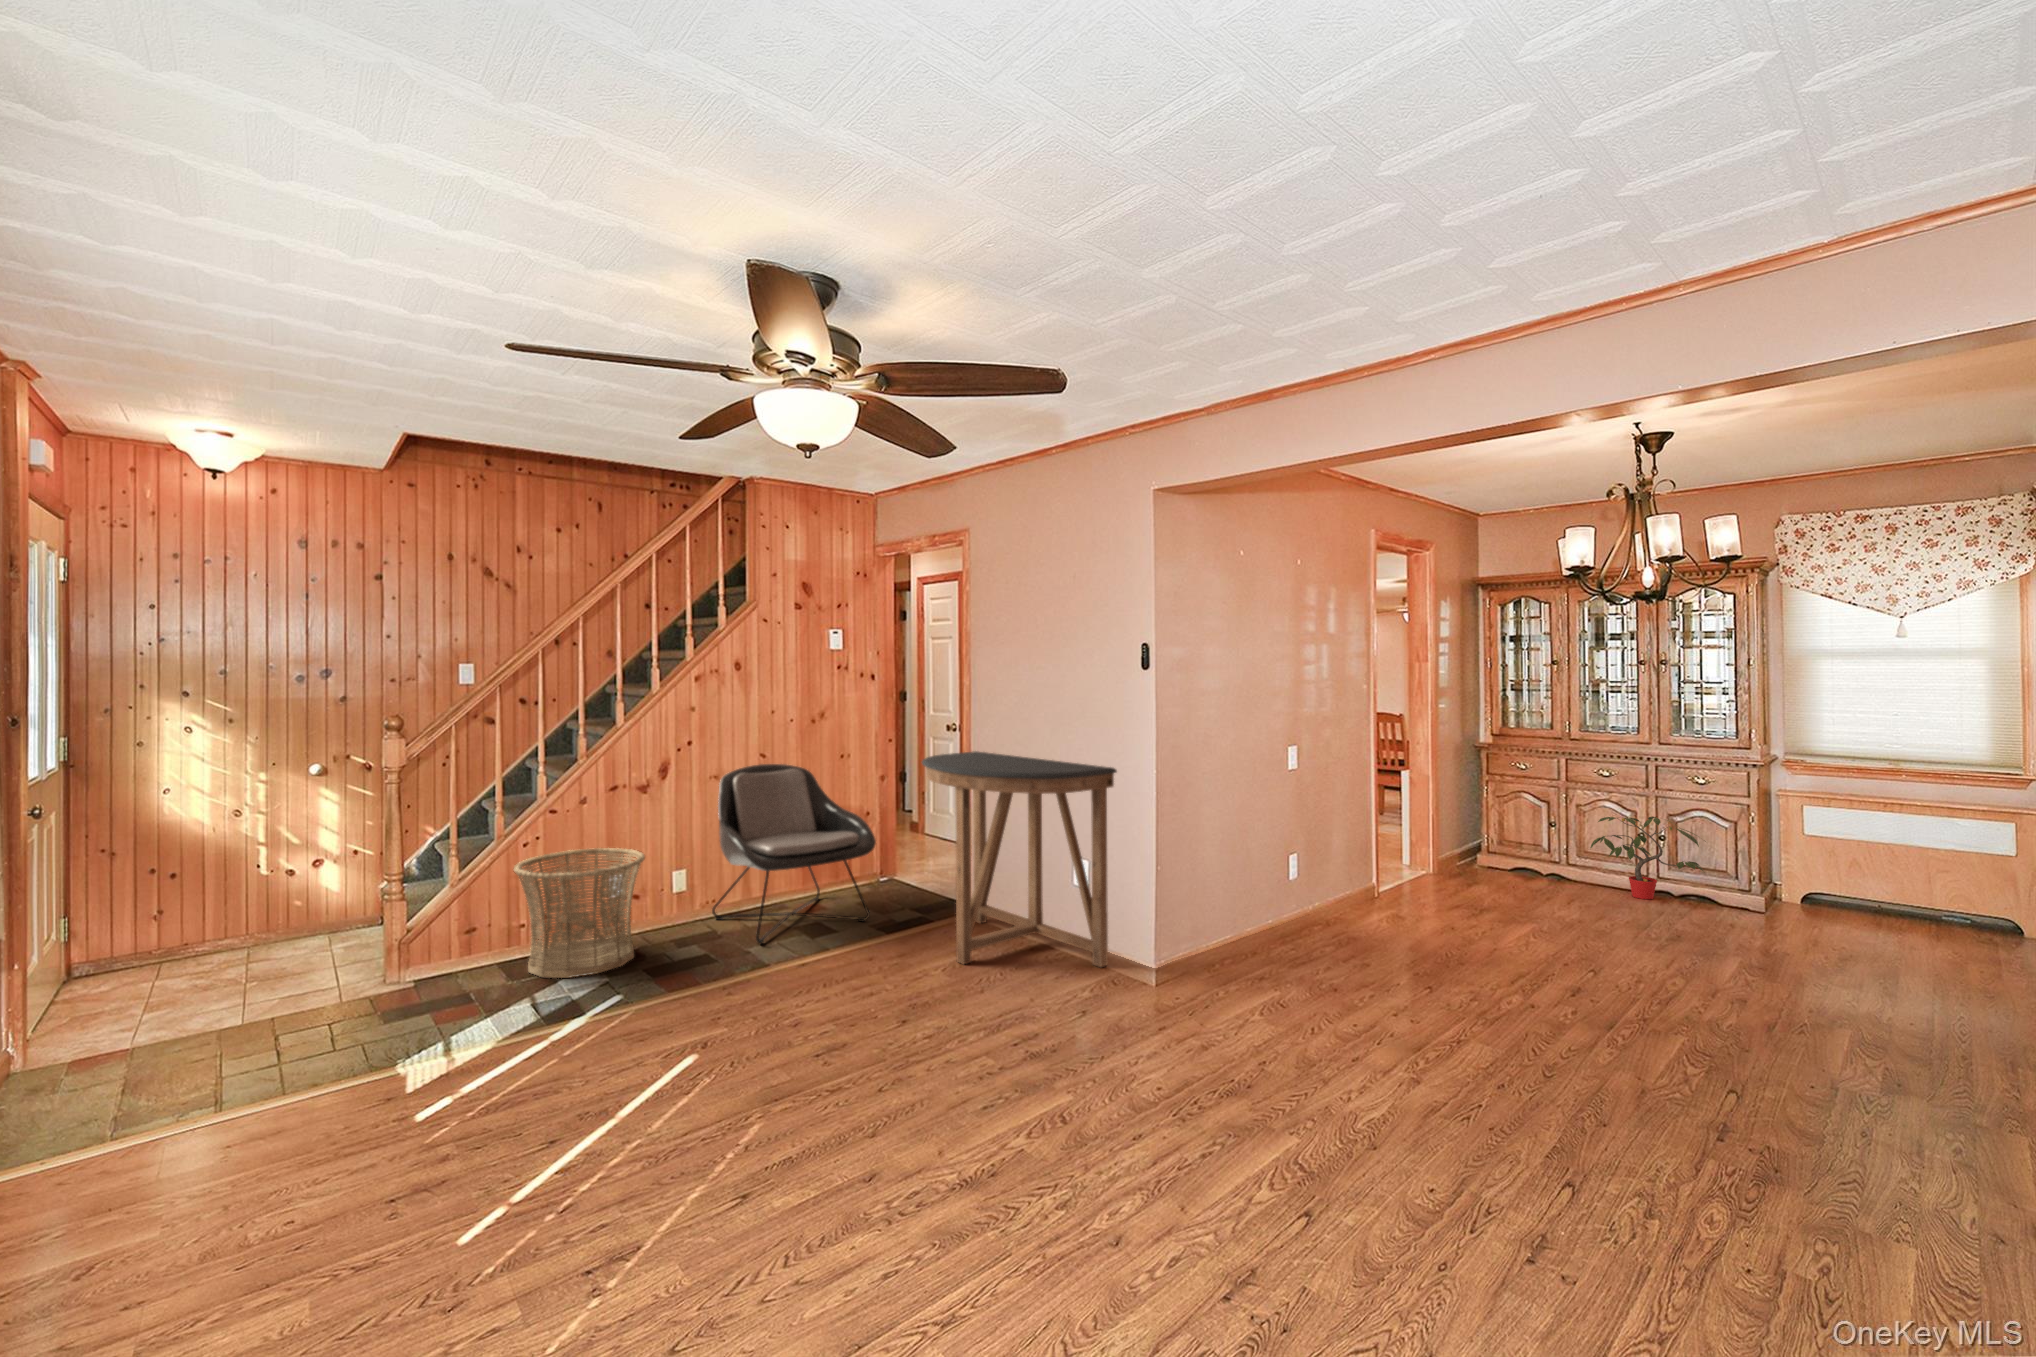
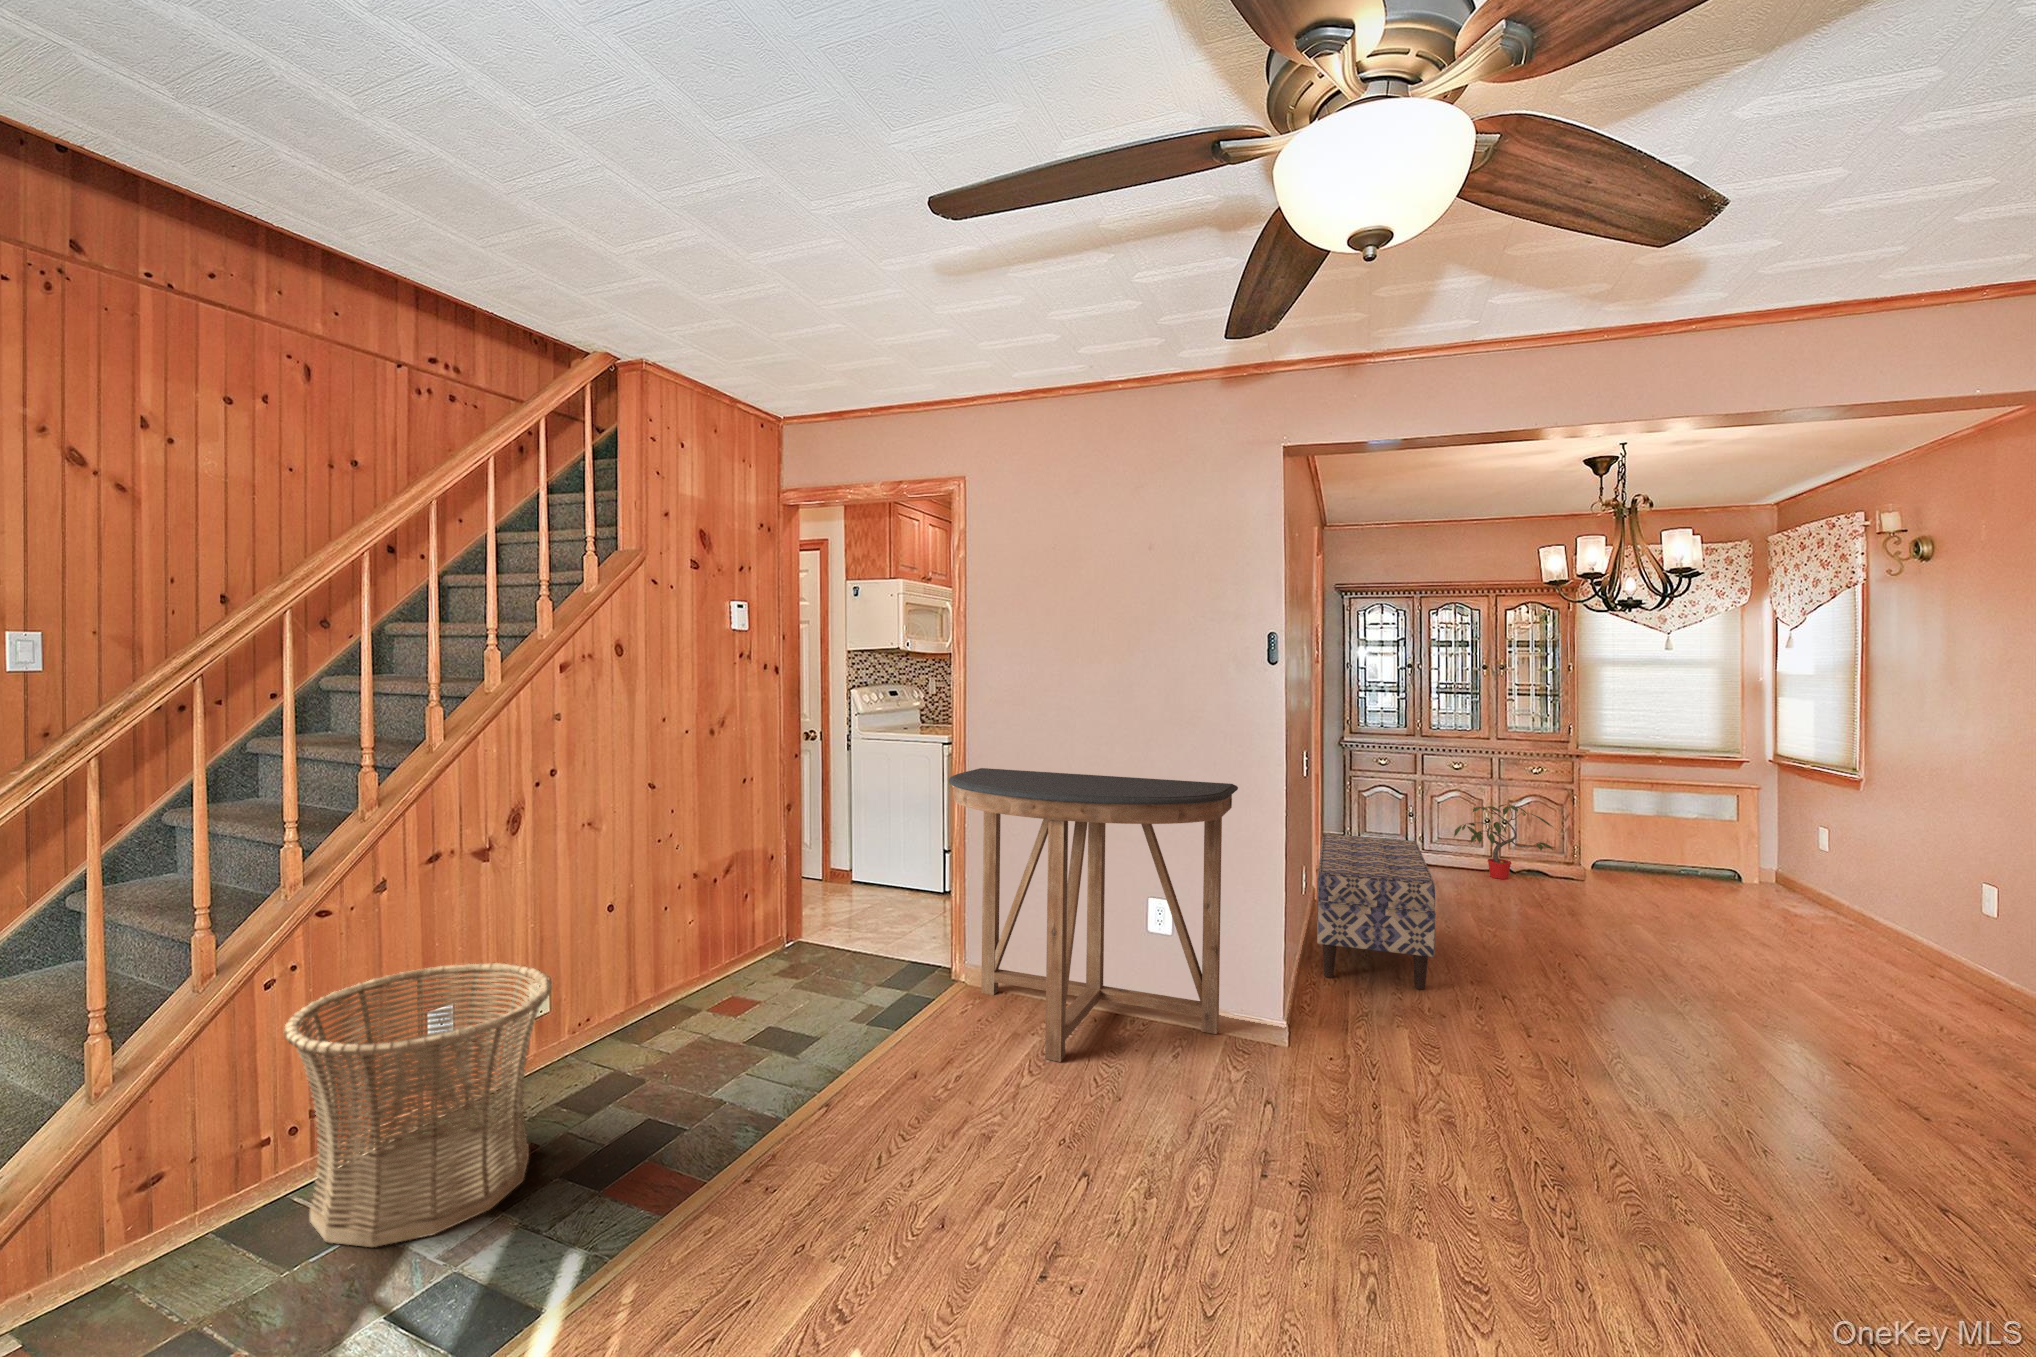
lounge chair: present [712,764,876,944] -> none [592,797,859,1086]
bench: none [1256,828,1434,967] -> present [1317,834,1436,989]

